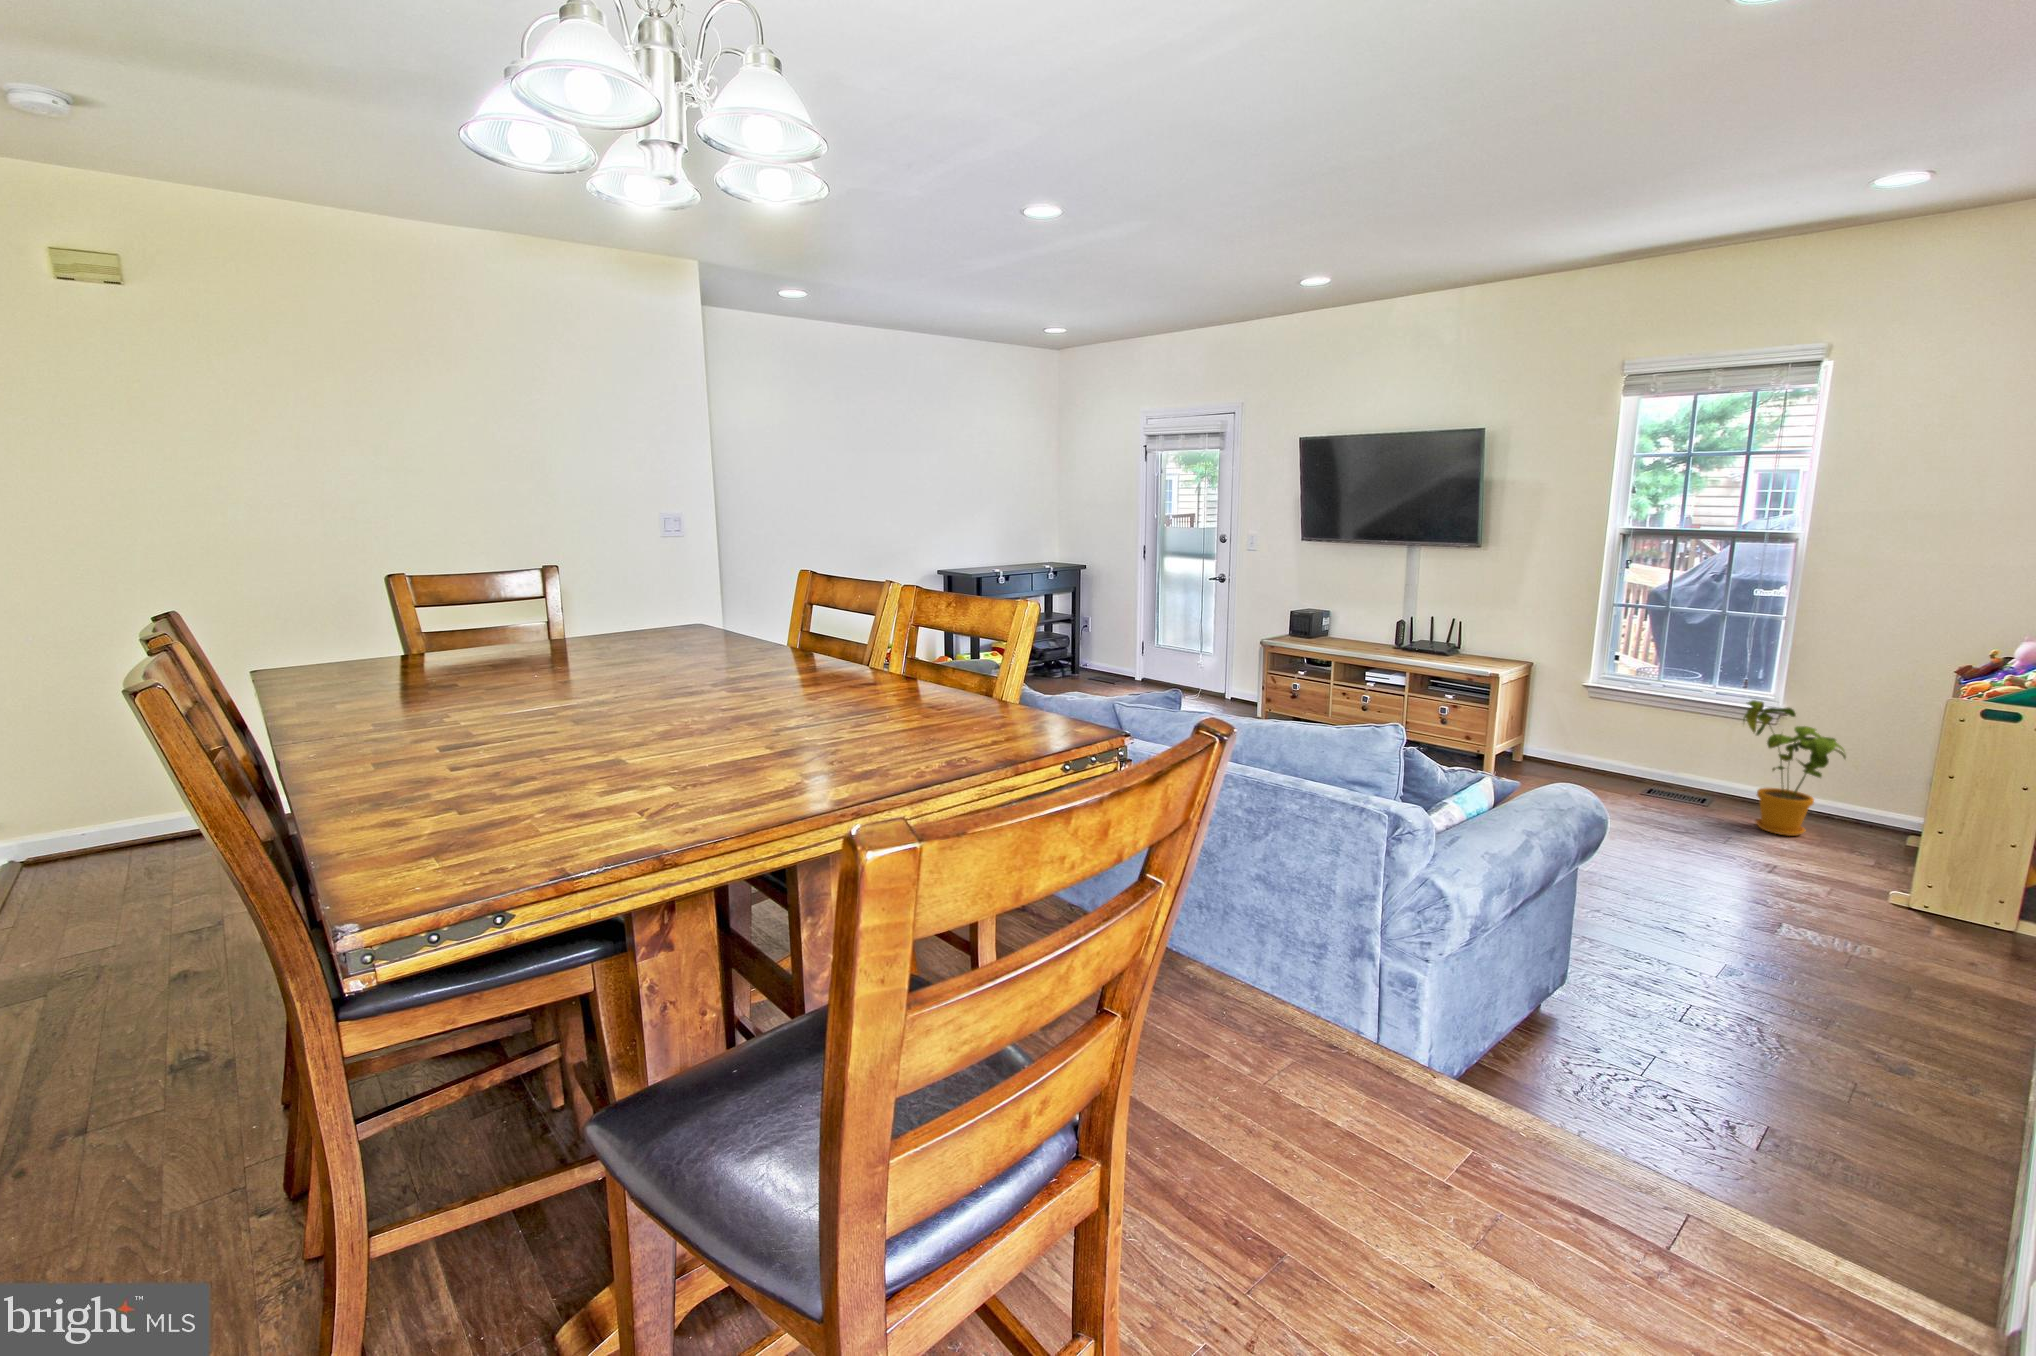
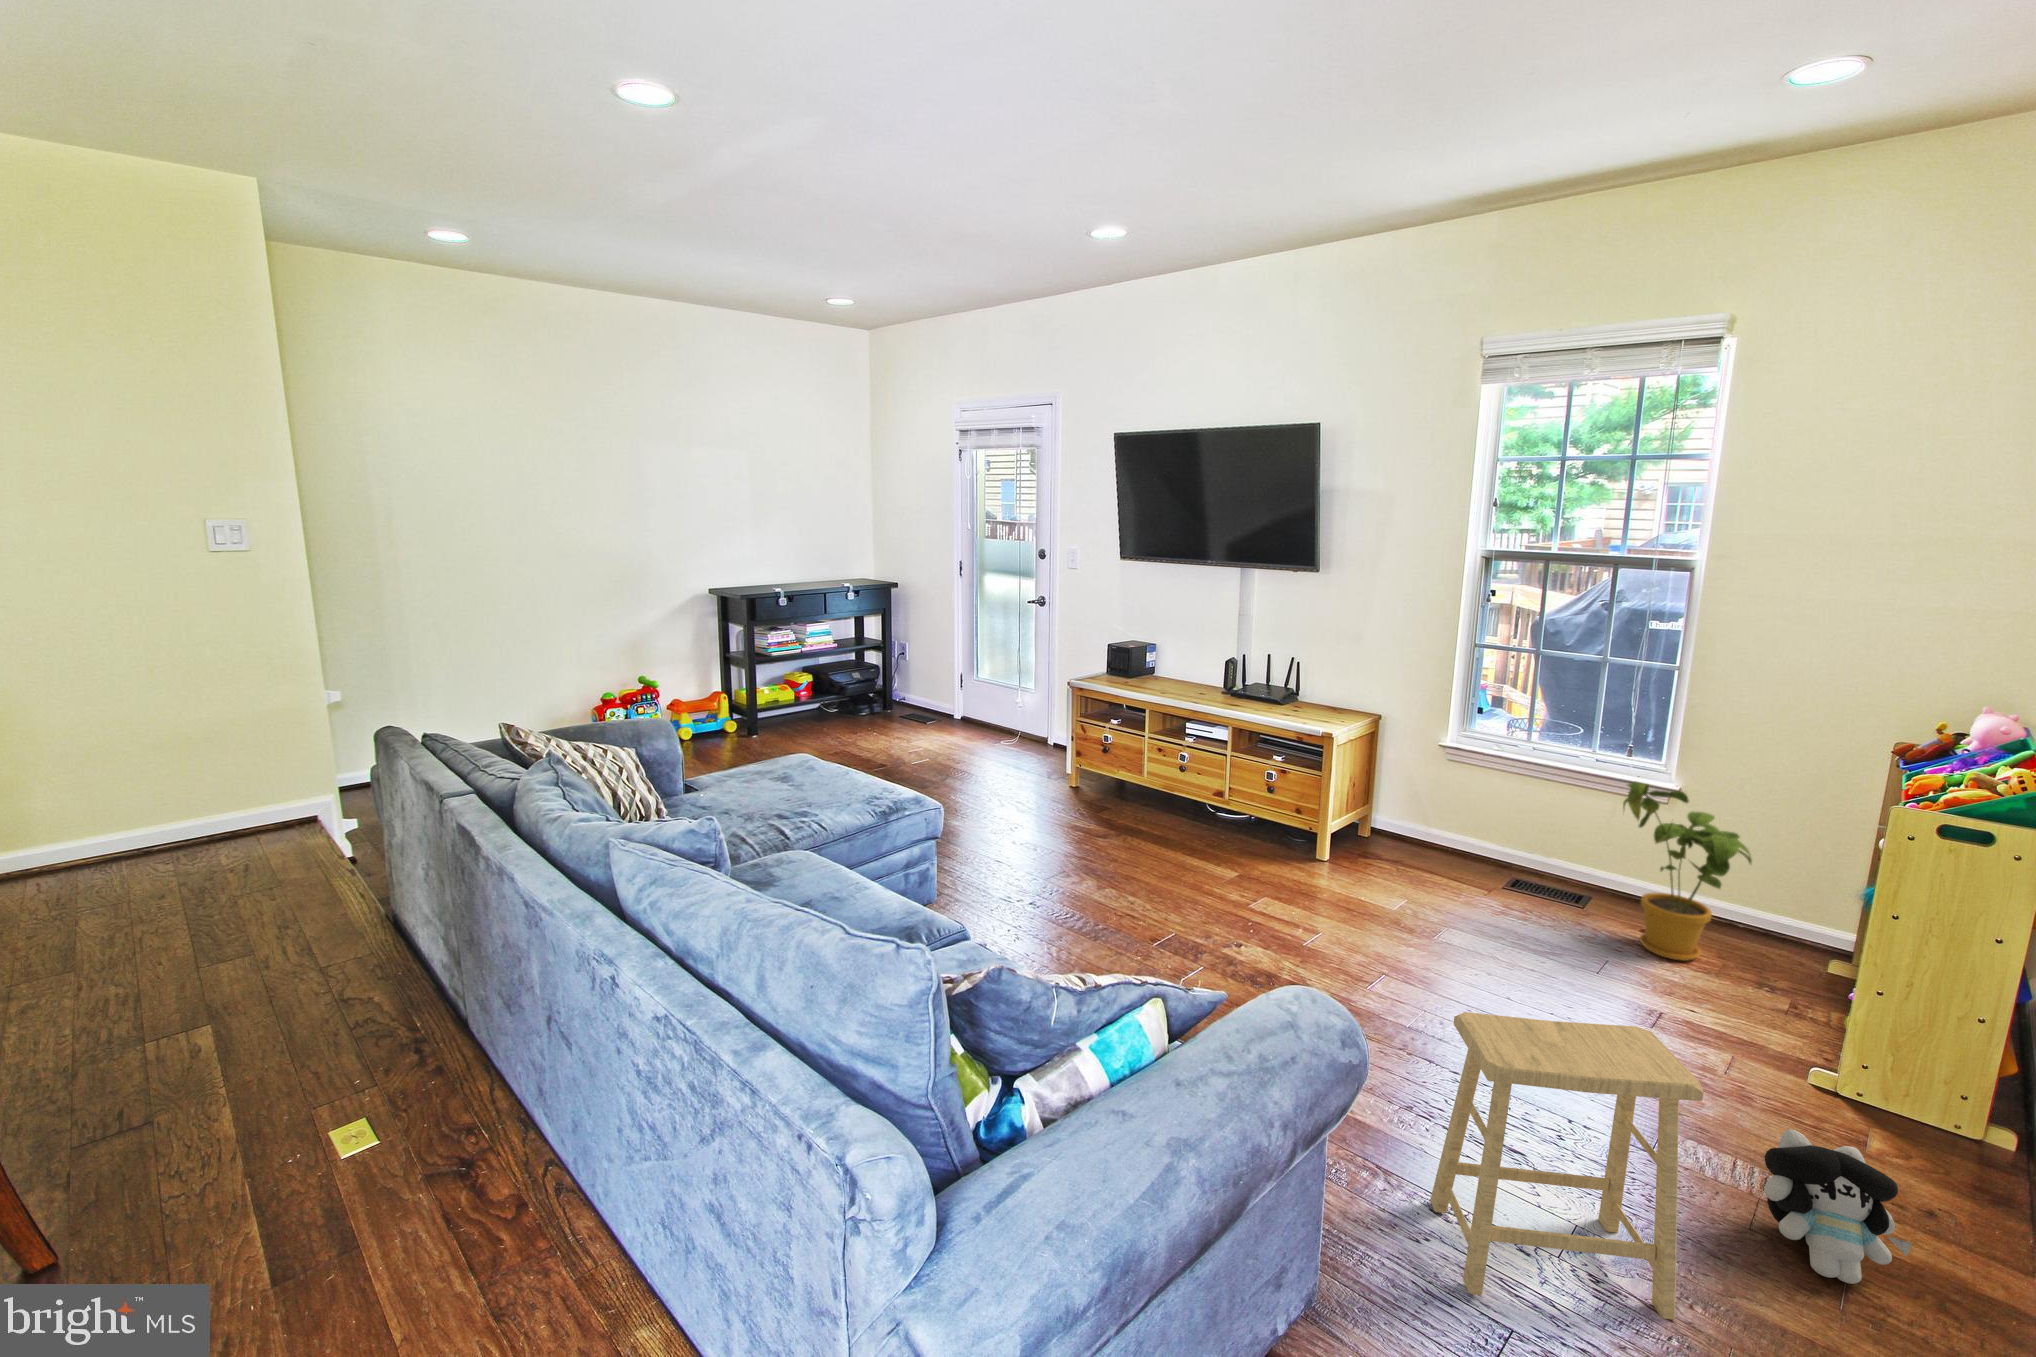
footstool: none [1623,820,1813,1001] -> present [1430,1012,1704,1320]
plush toy: none [1853,901,1952,988] -> present [1764,1129,1911,1284]

